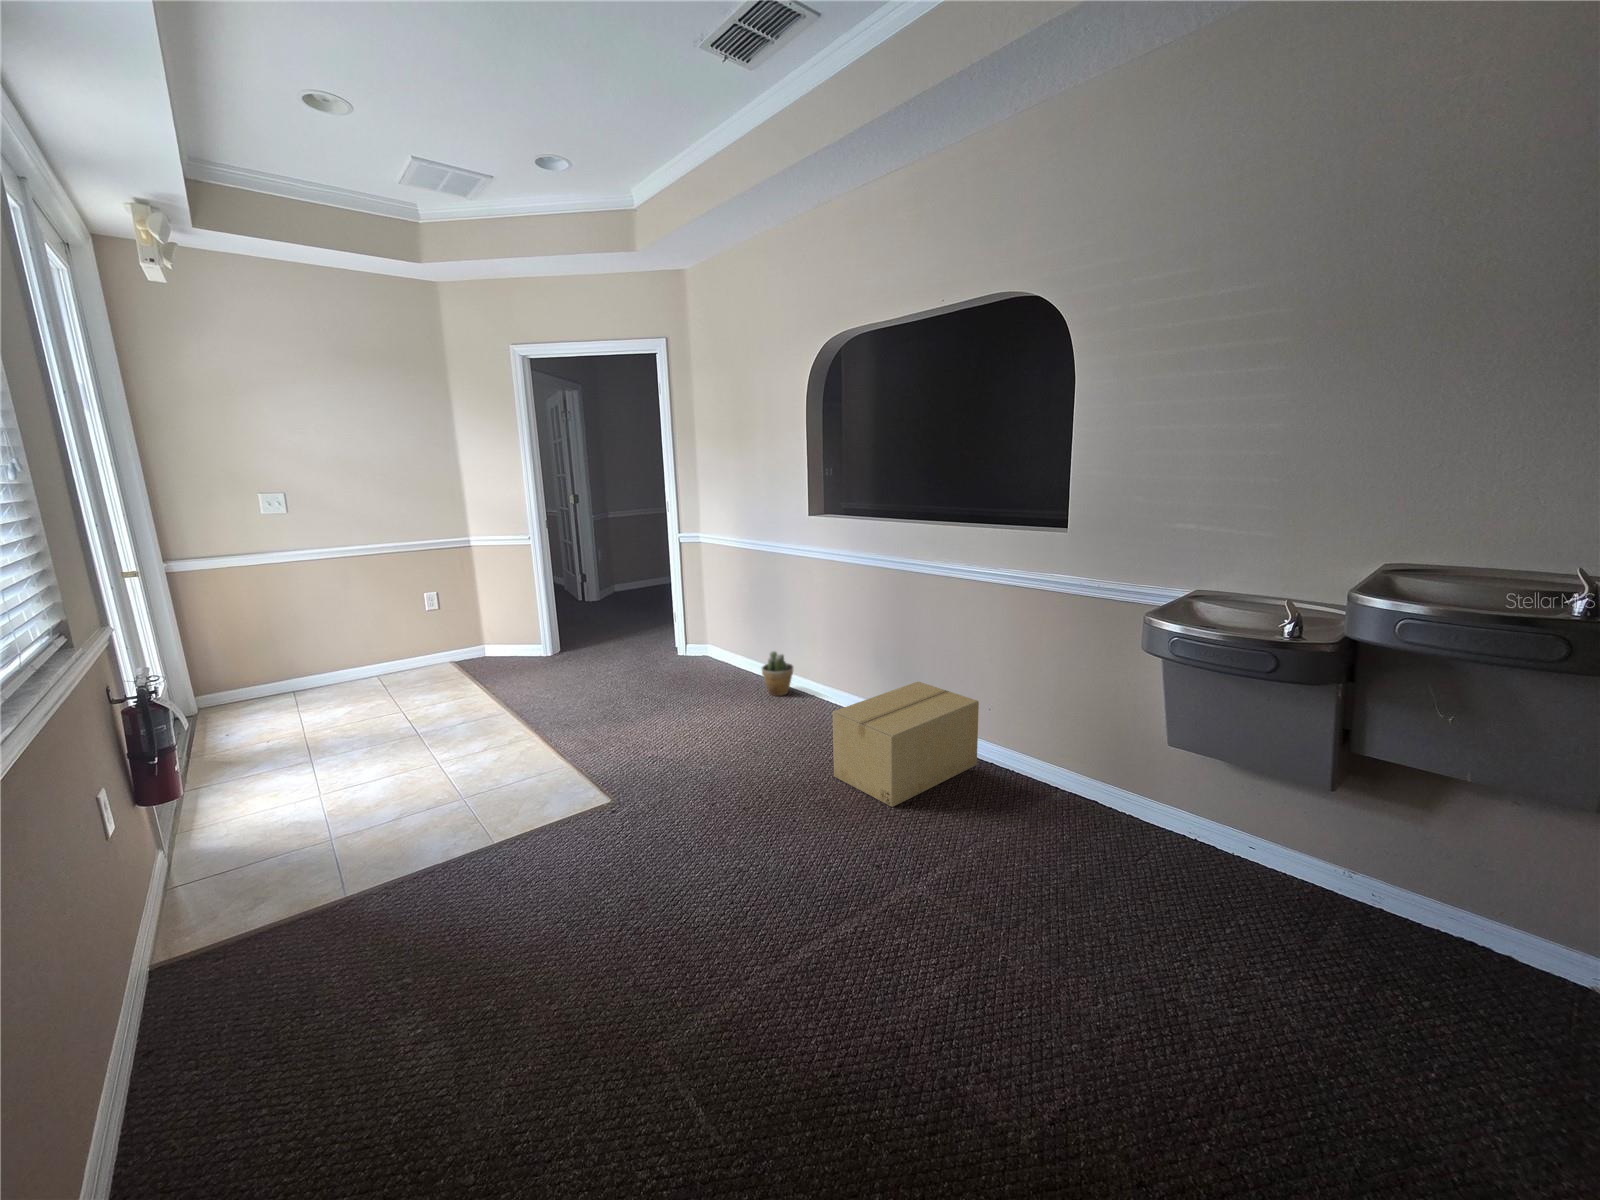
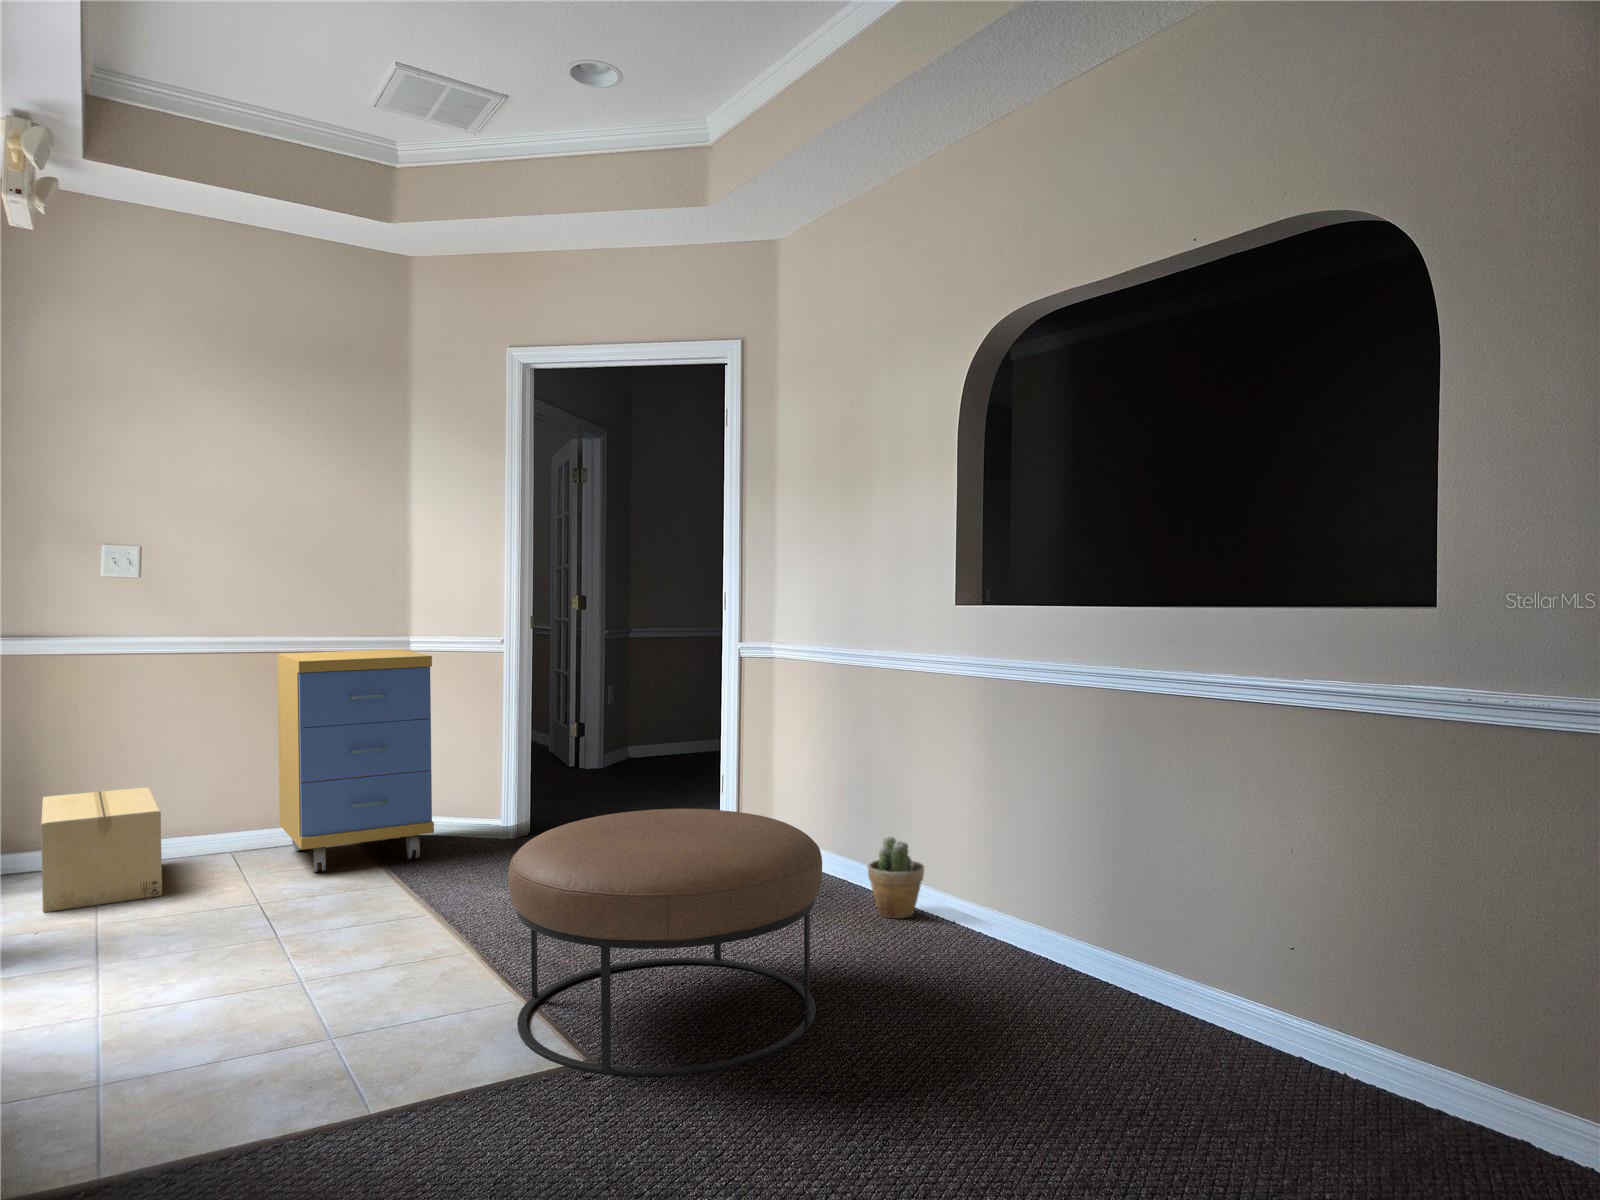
storage cabinet: none [386,546,502,687] -> present [277,649,434,872]
ottoman: none [556,651,737,808] -> present [508,809,822,1076]
cardboard box: present [833,682,979,807] -> present [41,787,162,912]

